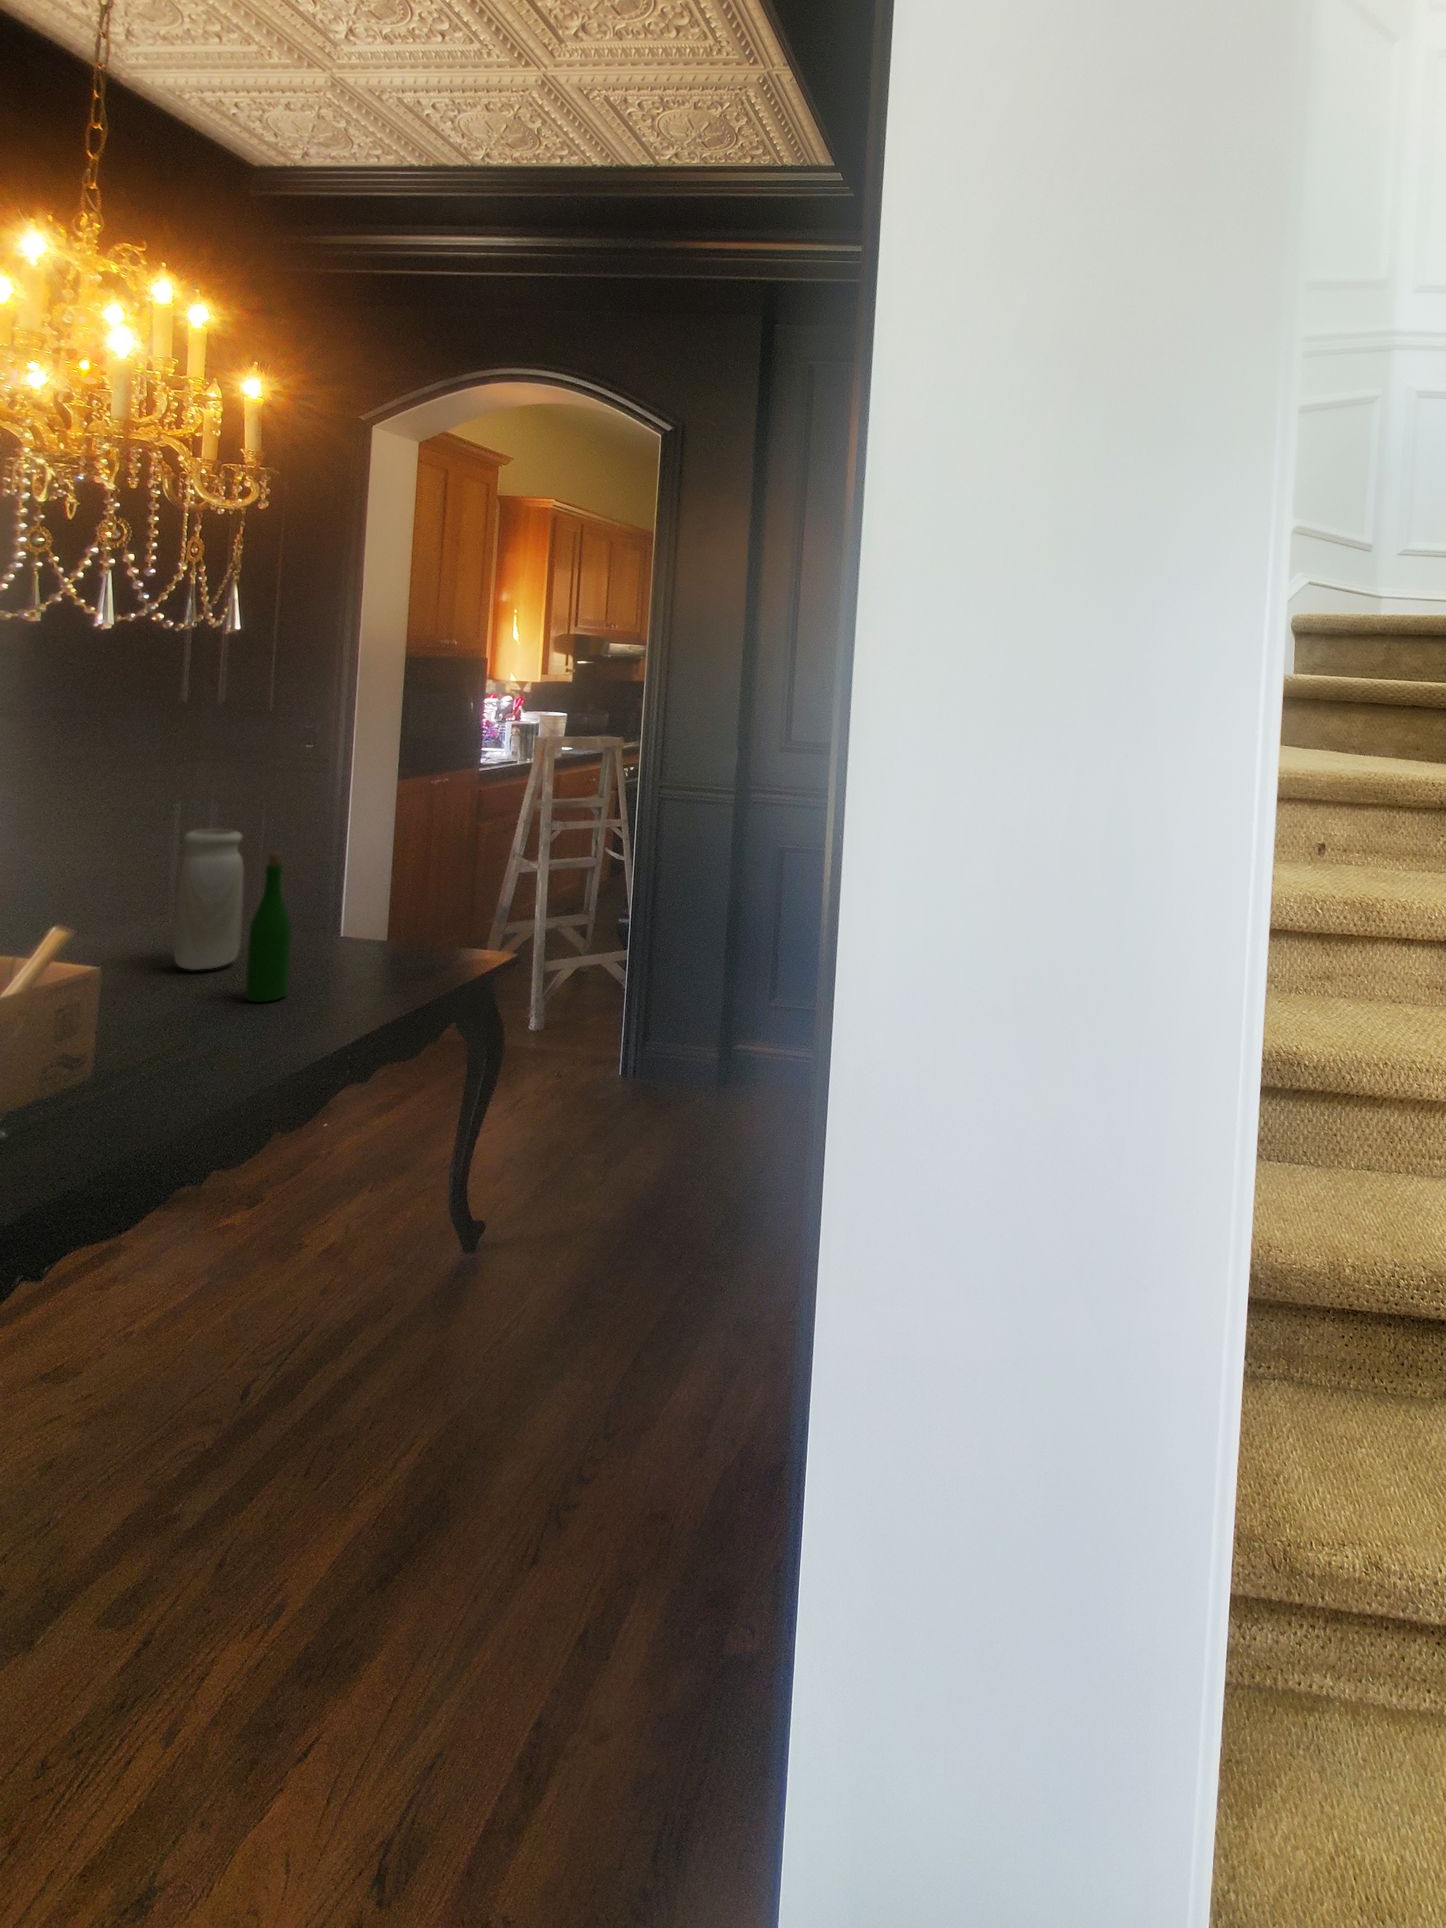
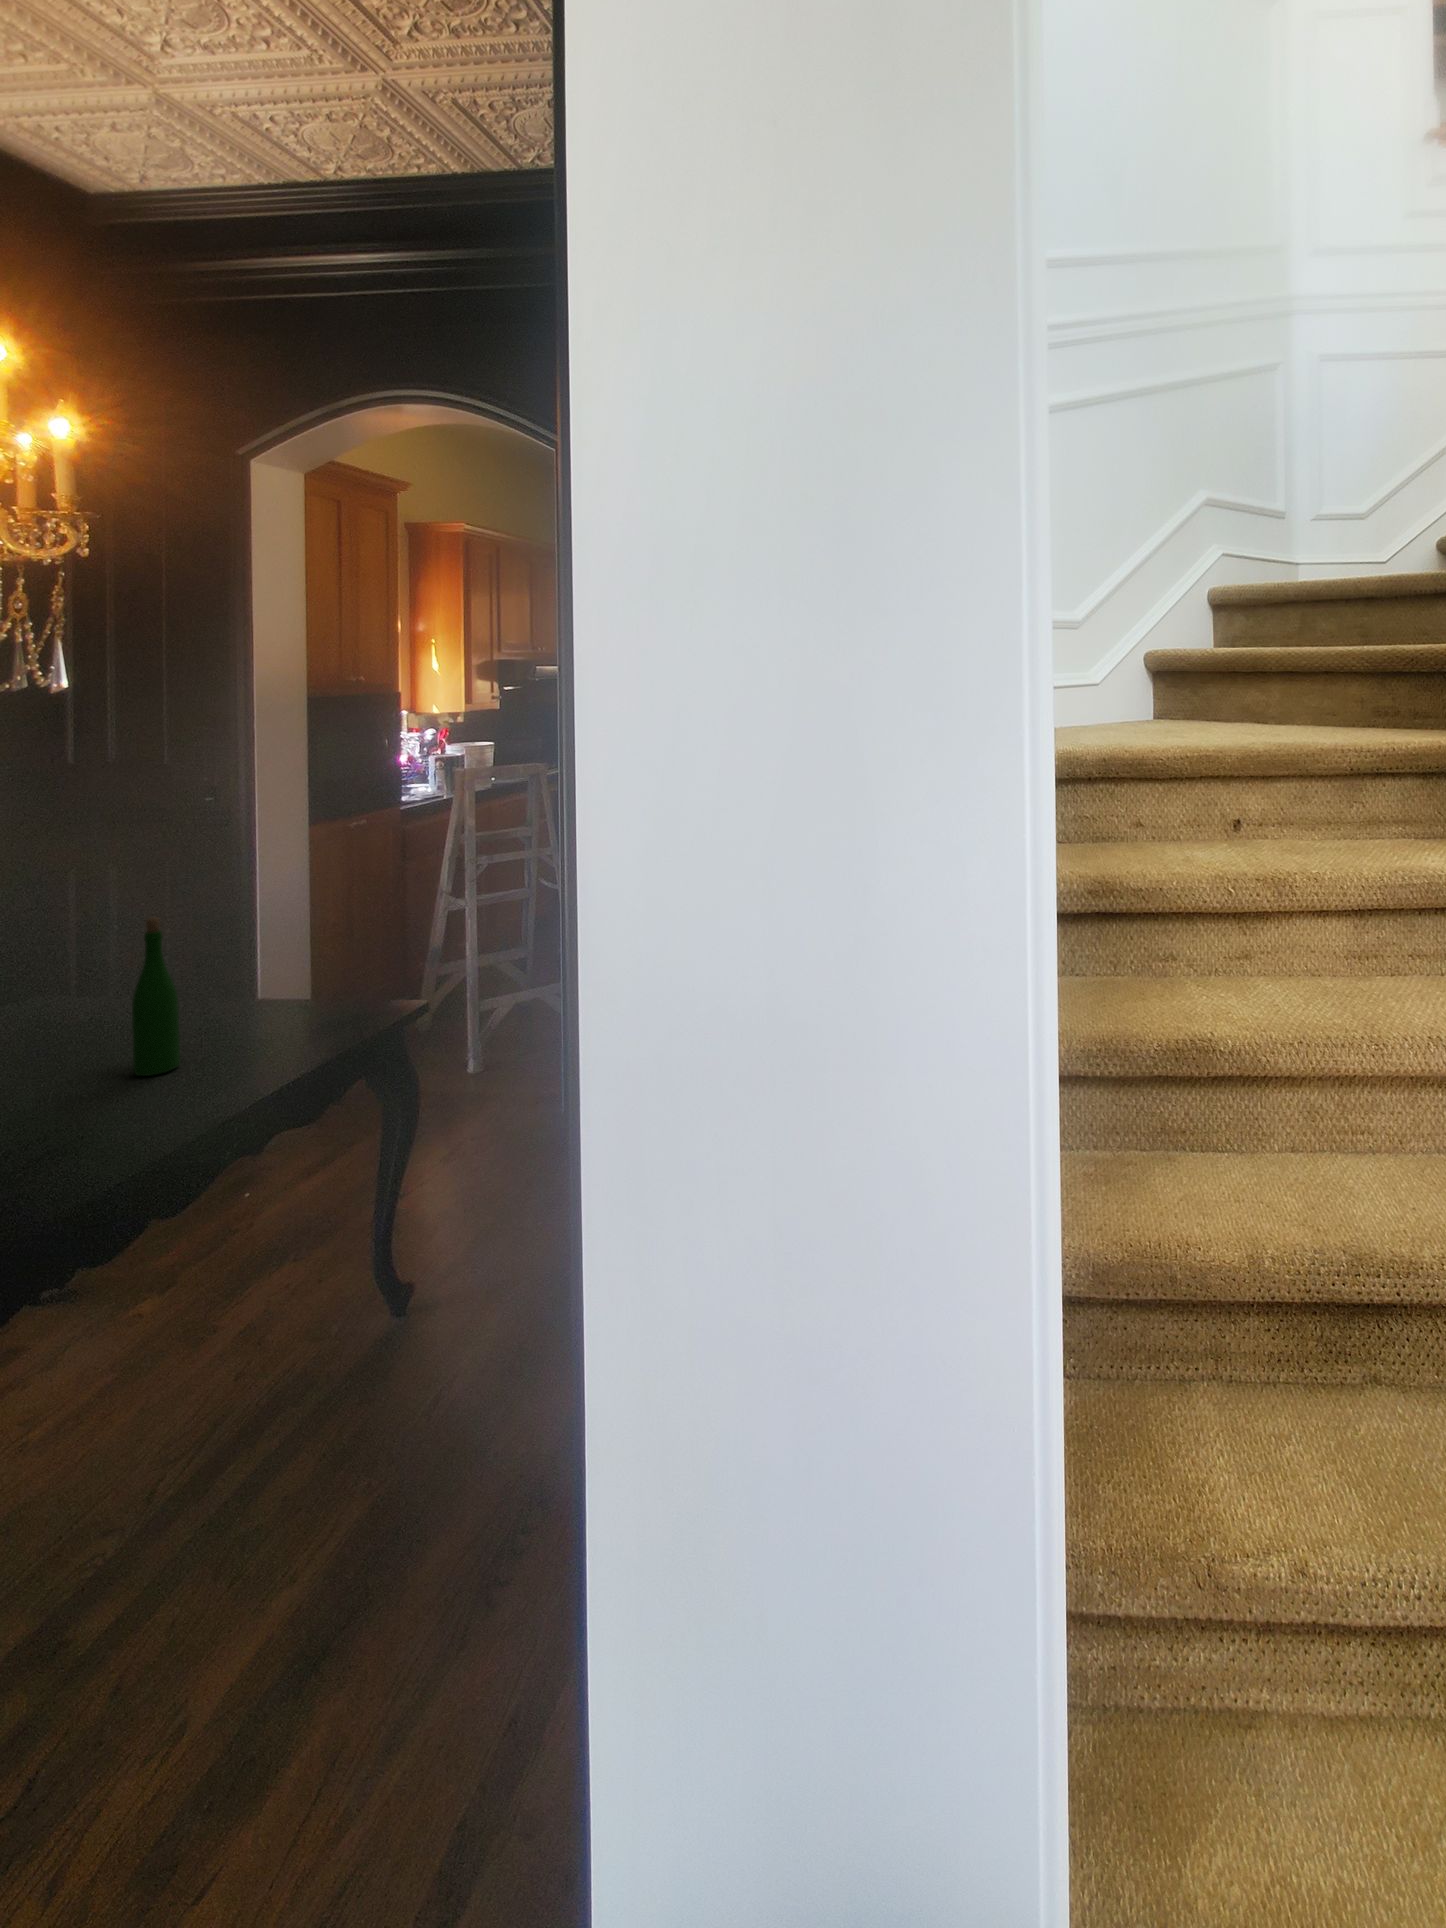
vase: present [174,829,244,970] -> none [56,896,131,1046]

